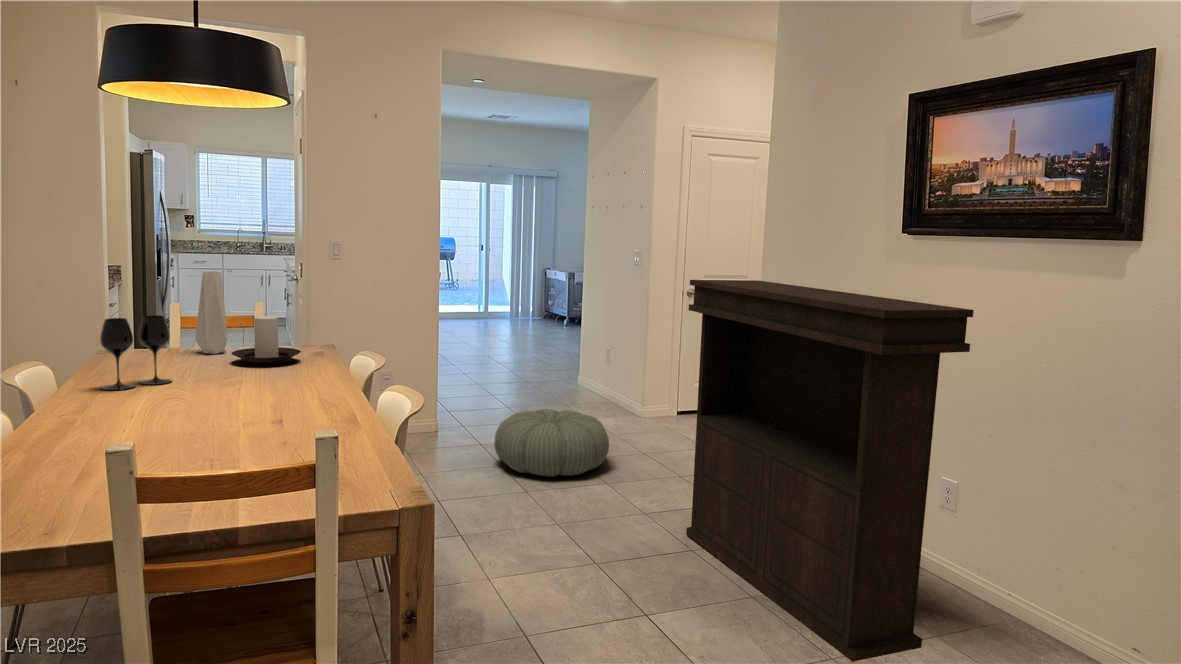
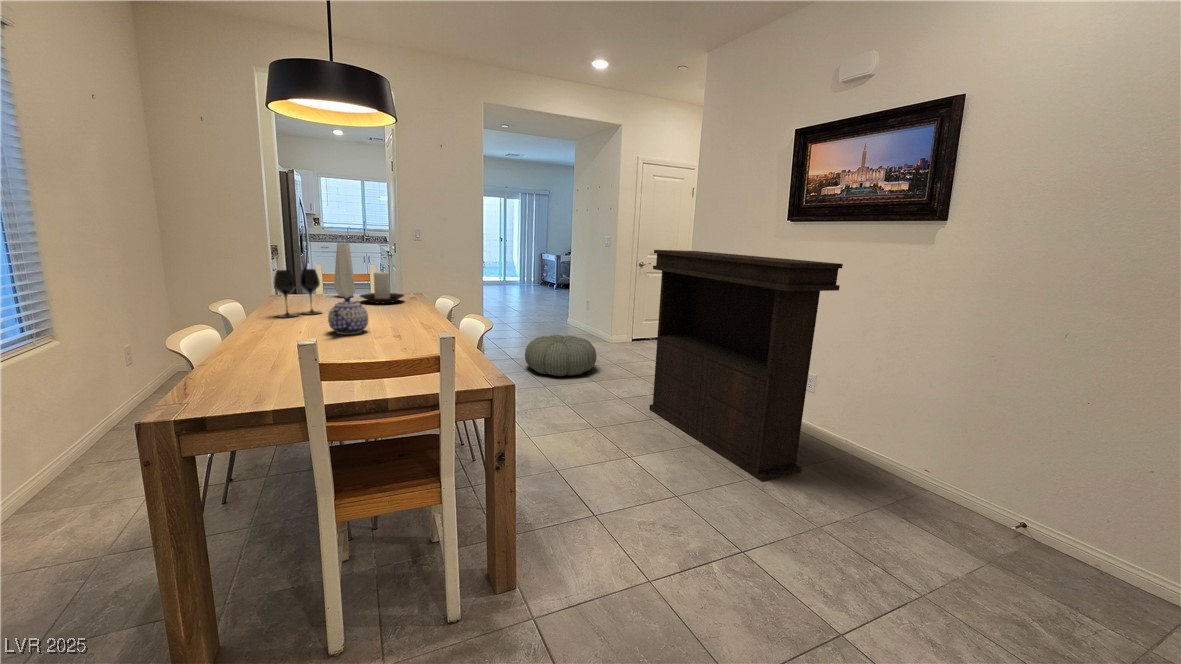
teapot: none [173,362,234,419] -> present [328,297,368,334]

